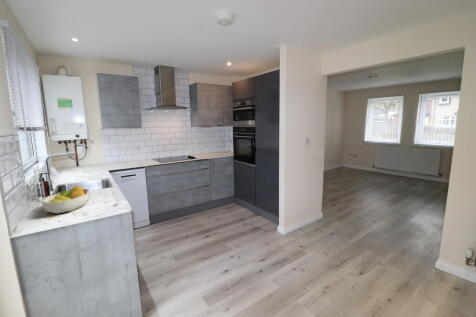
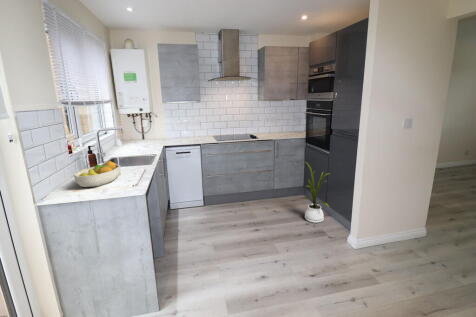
house plant: none [237,174,261,222] -> present [302,163,330,223]

